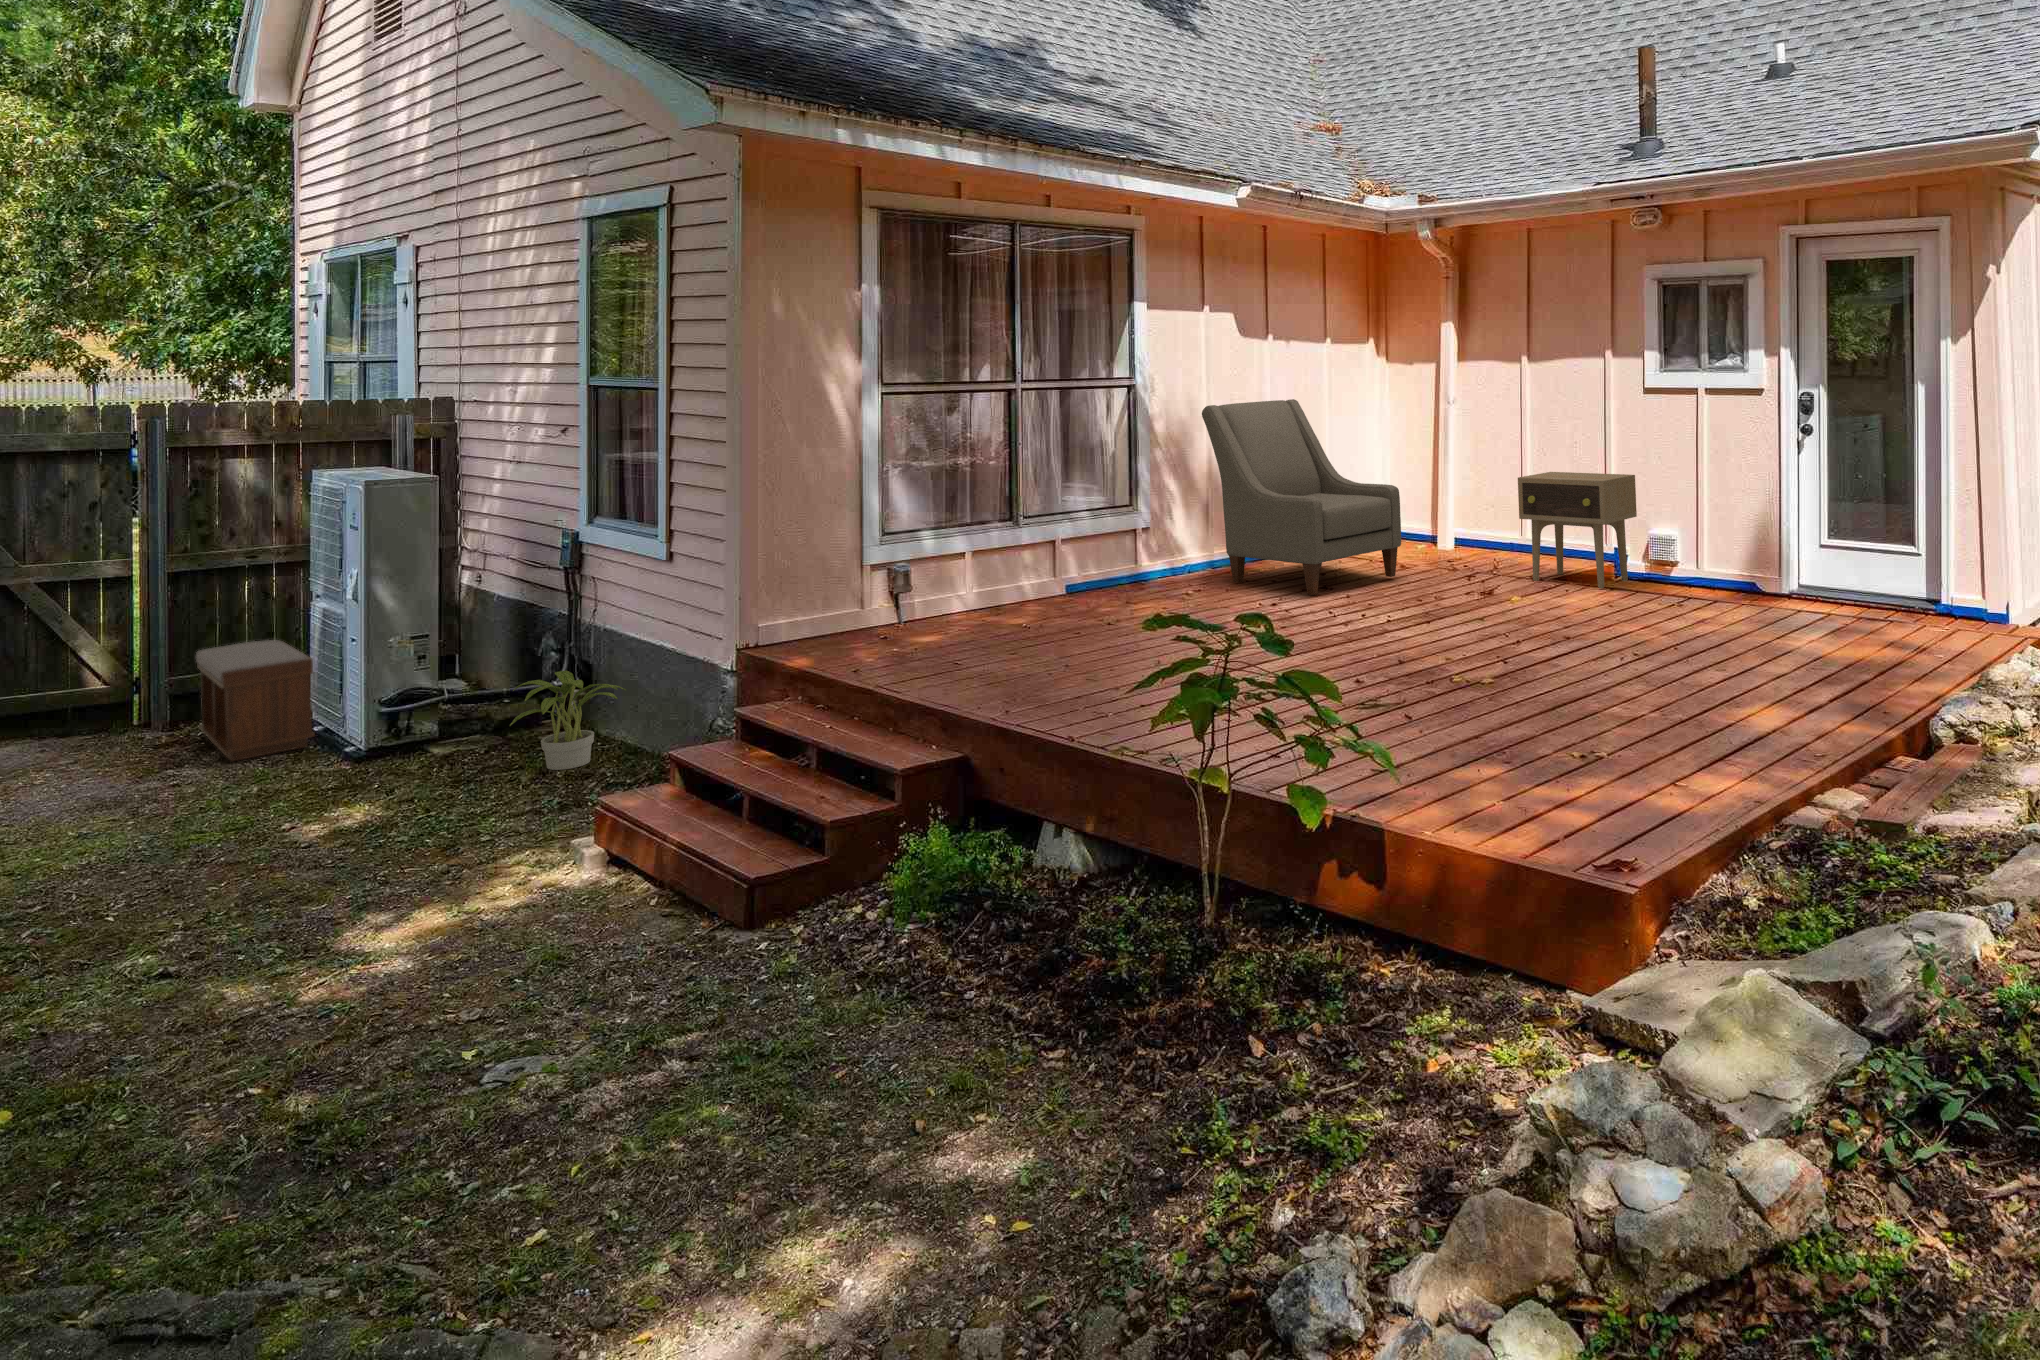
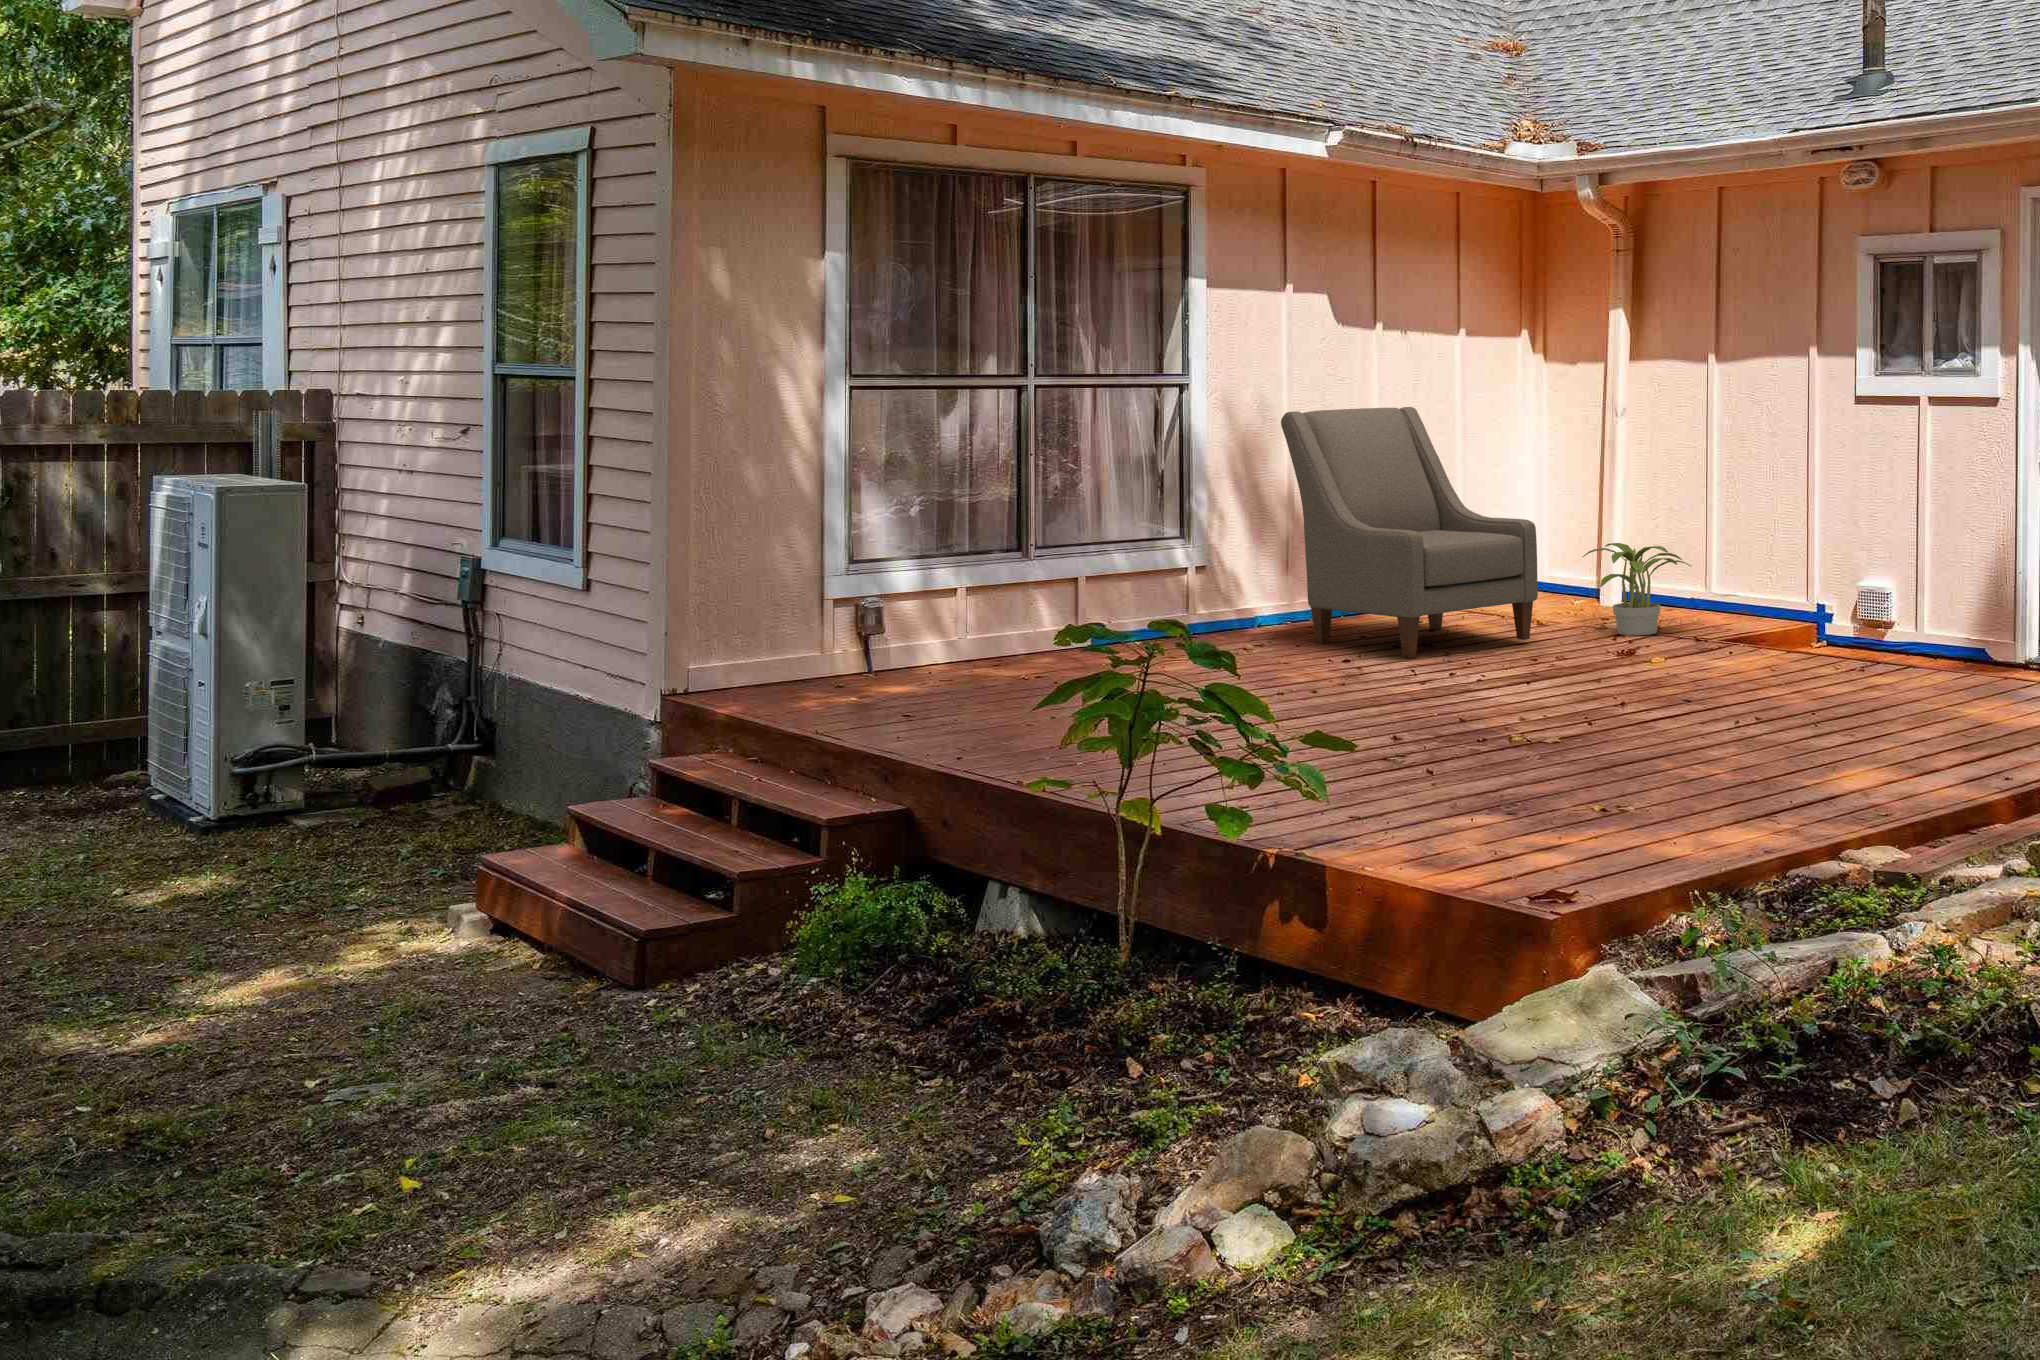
side table: present [1518,472,1637,588] -> none [1693,507,1848,659]
bench: present [196,640,315,761] -> none [9,686,152,829]
potted plant: present [510,671,626,770] -> present [1583,543,1691,635]

